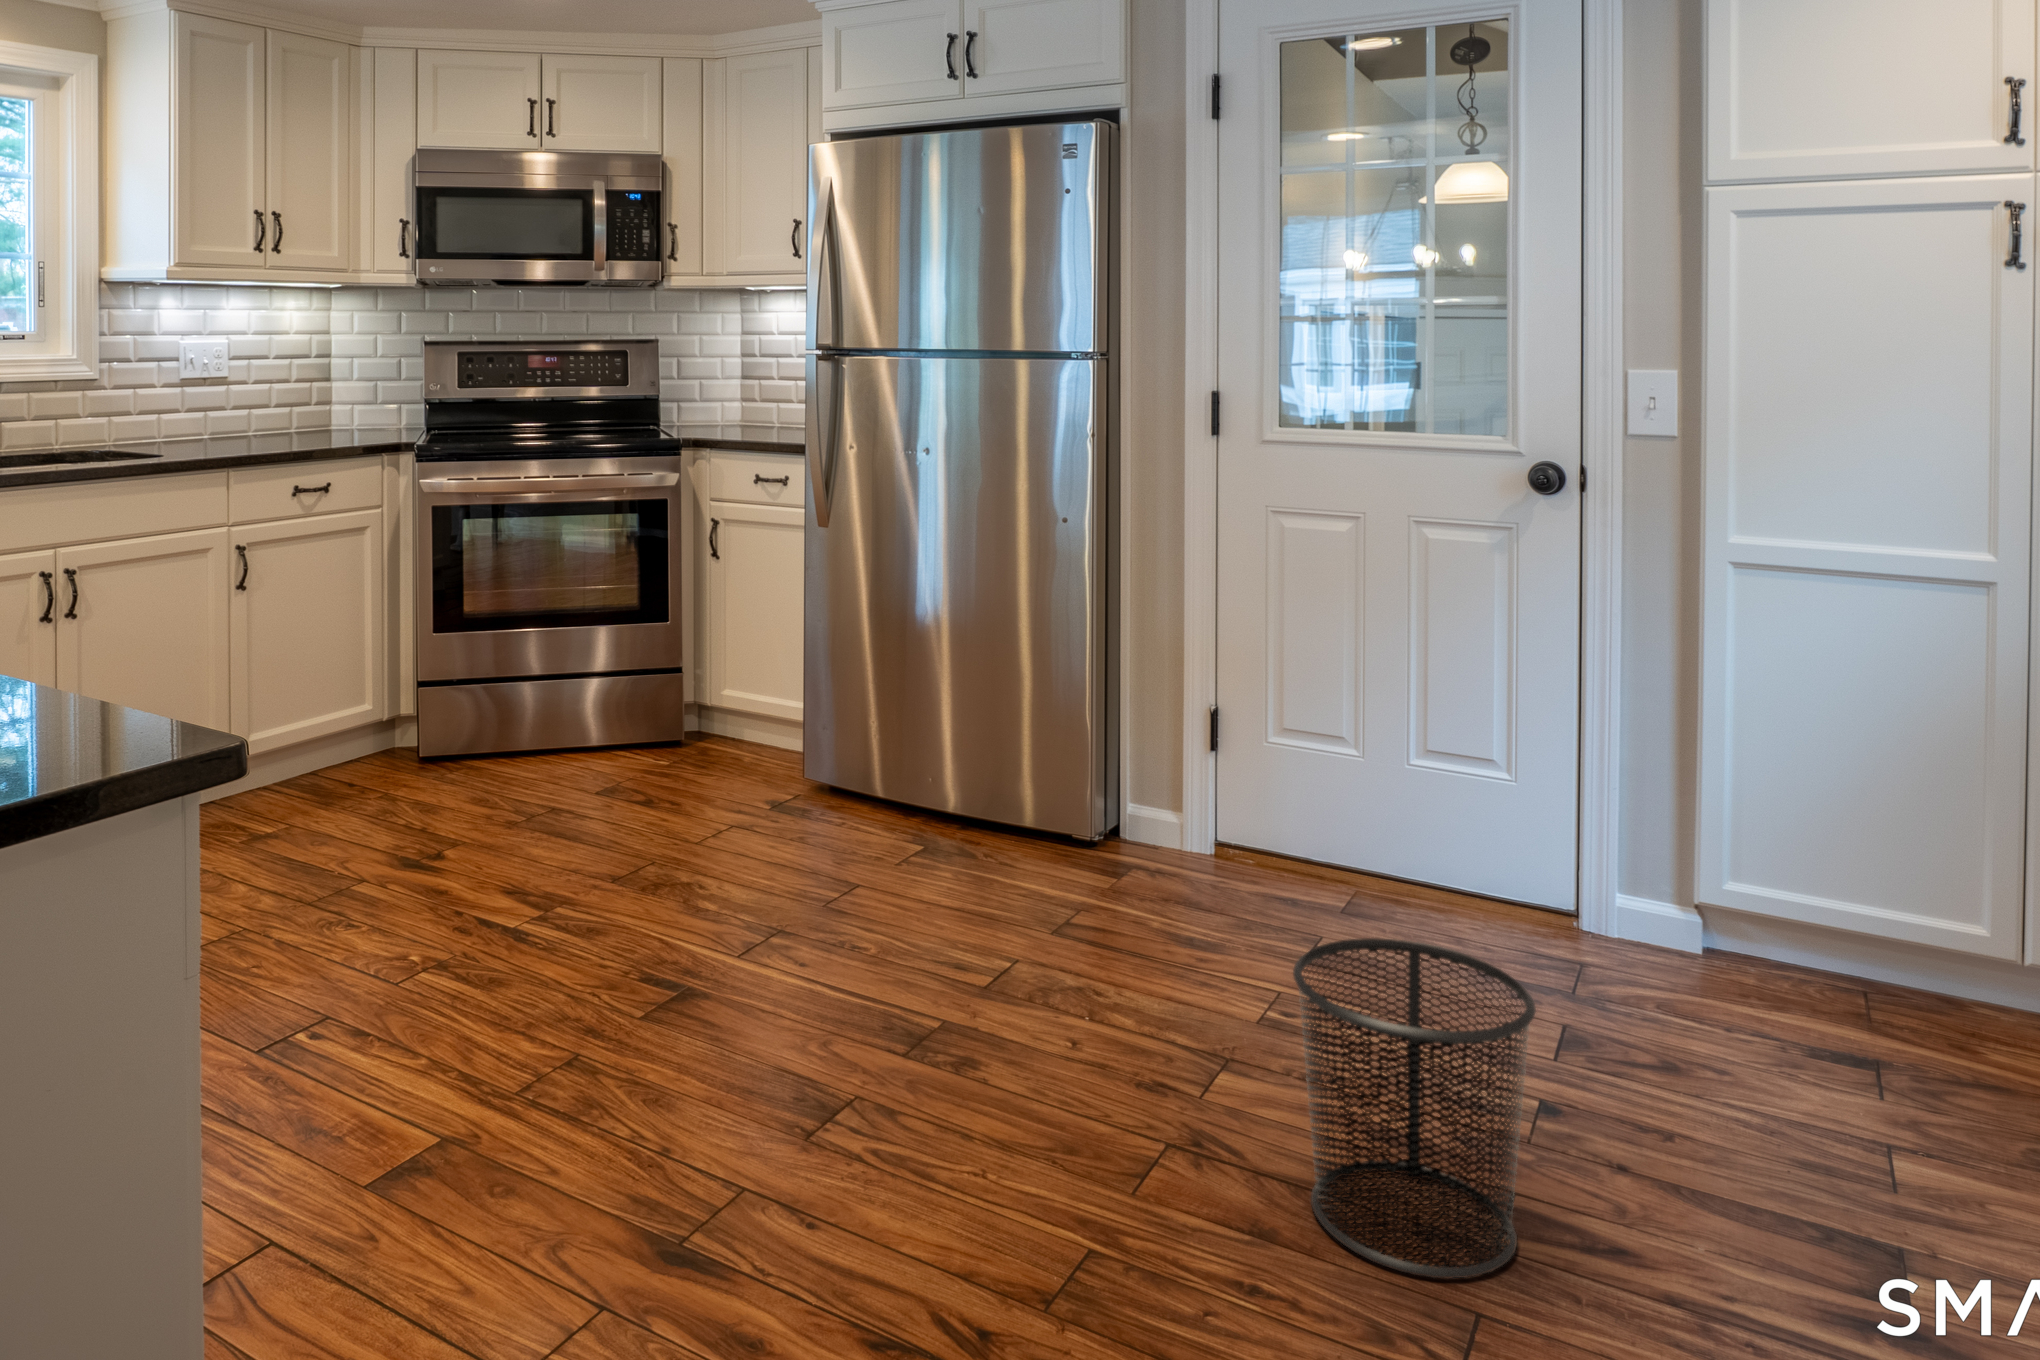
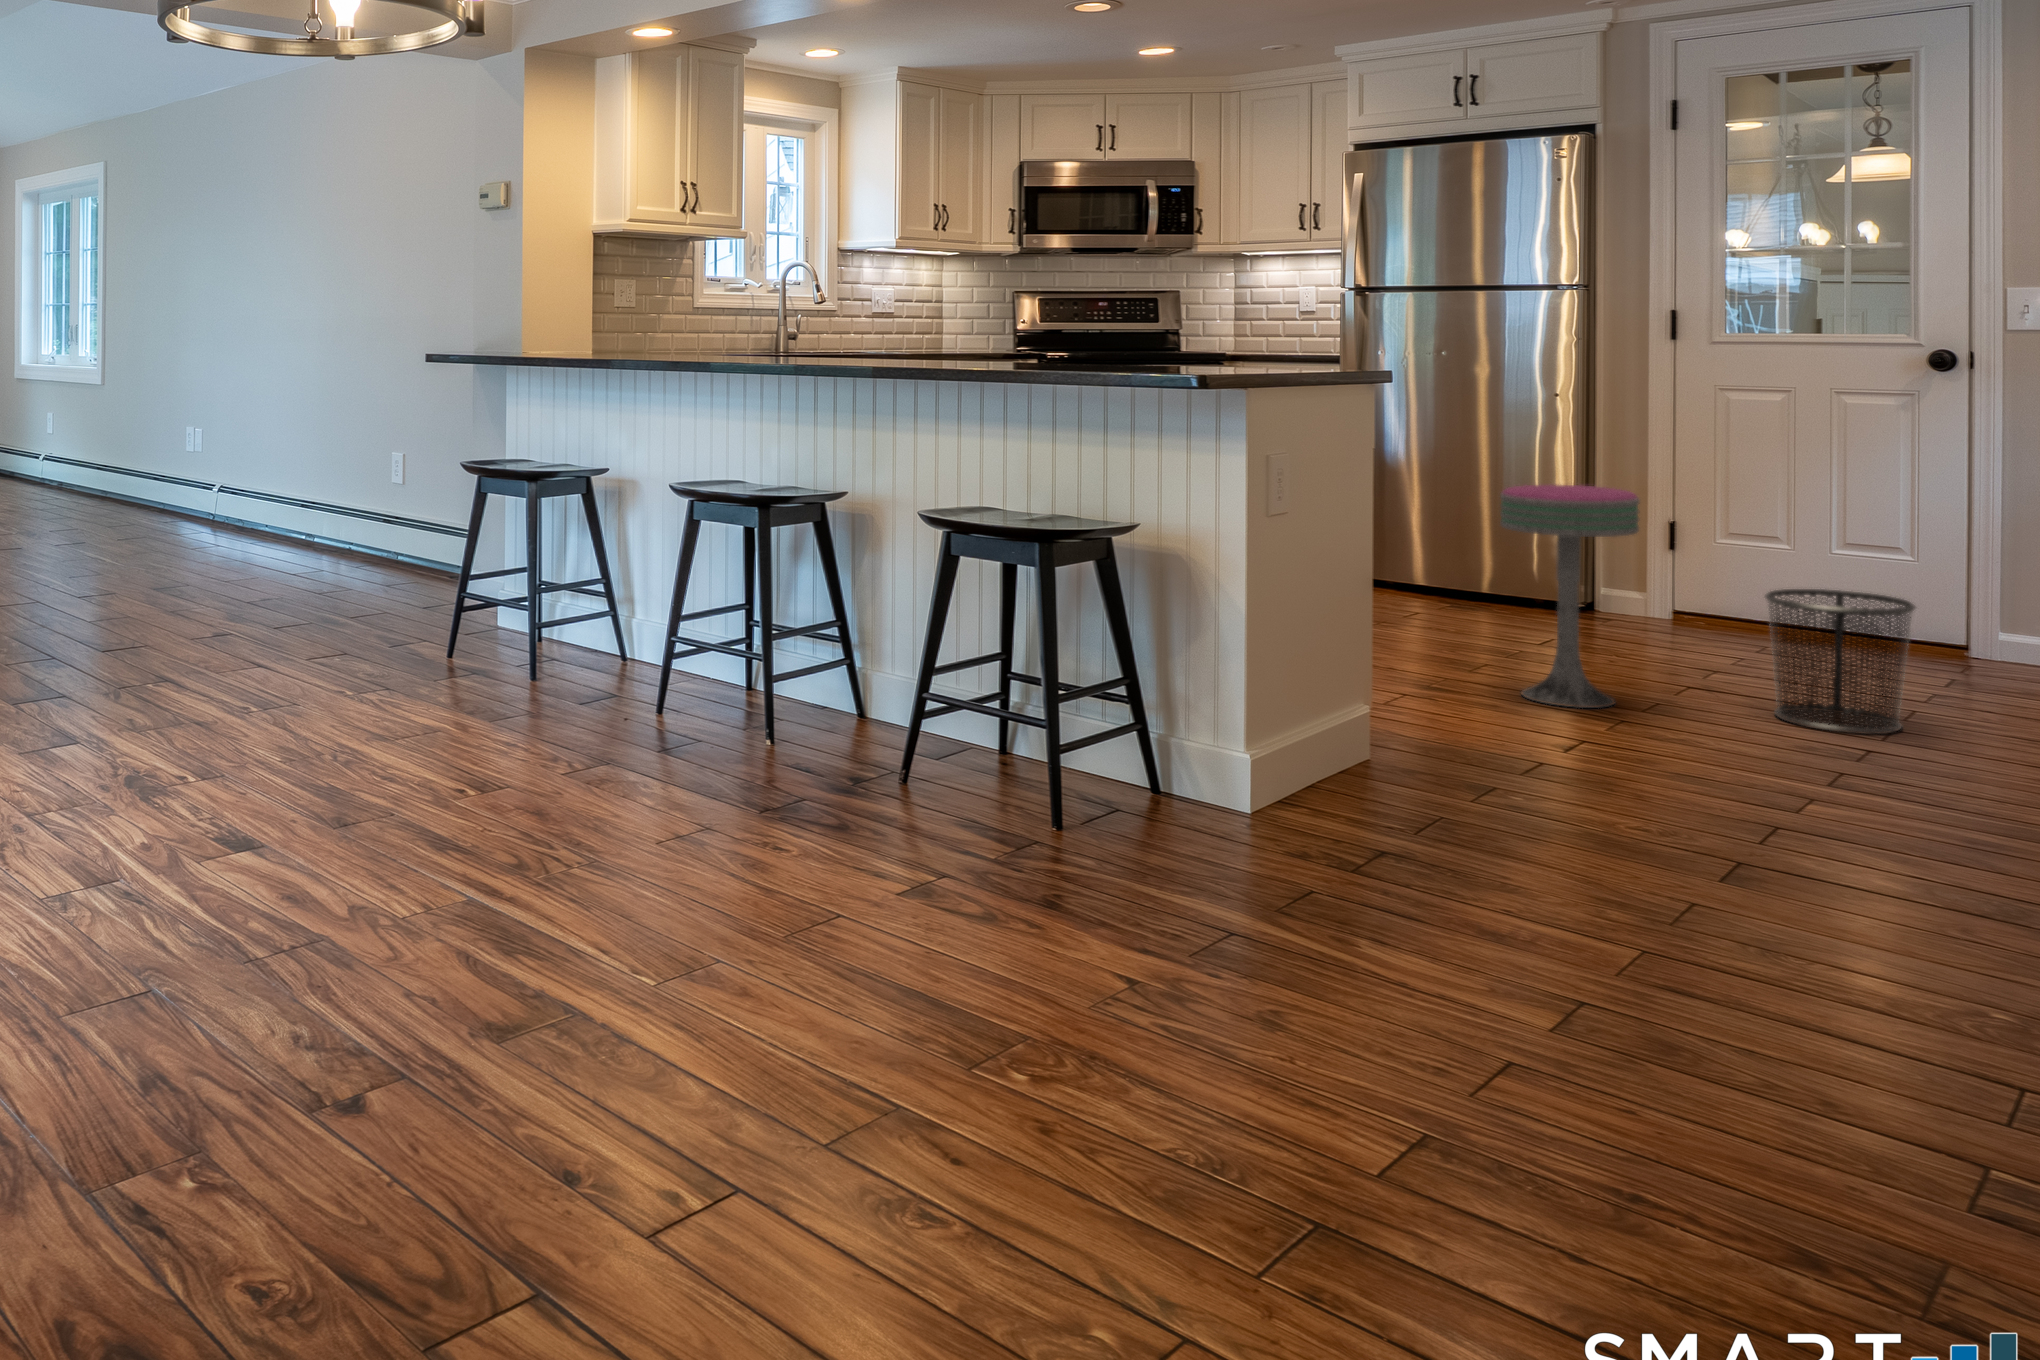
bar stool: none [863,734,1089,1213] -> present [1500,485,1640,708]

